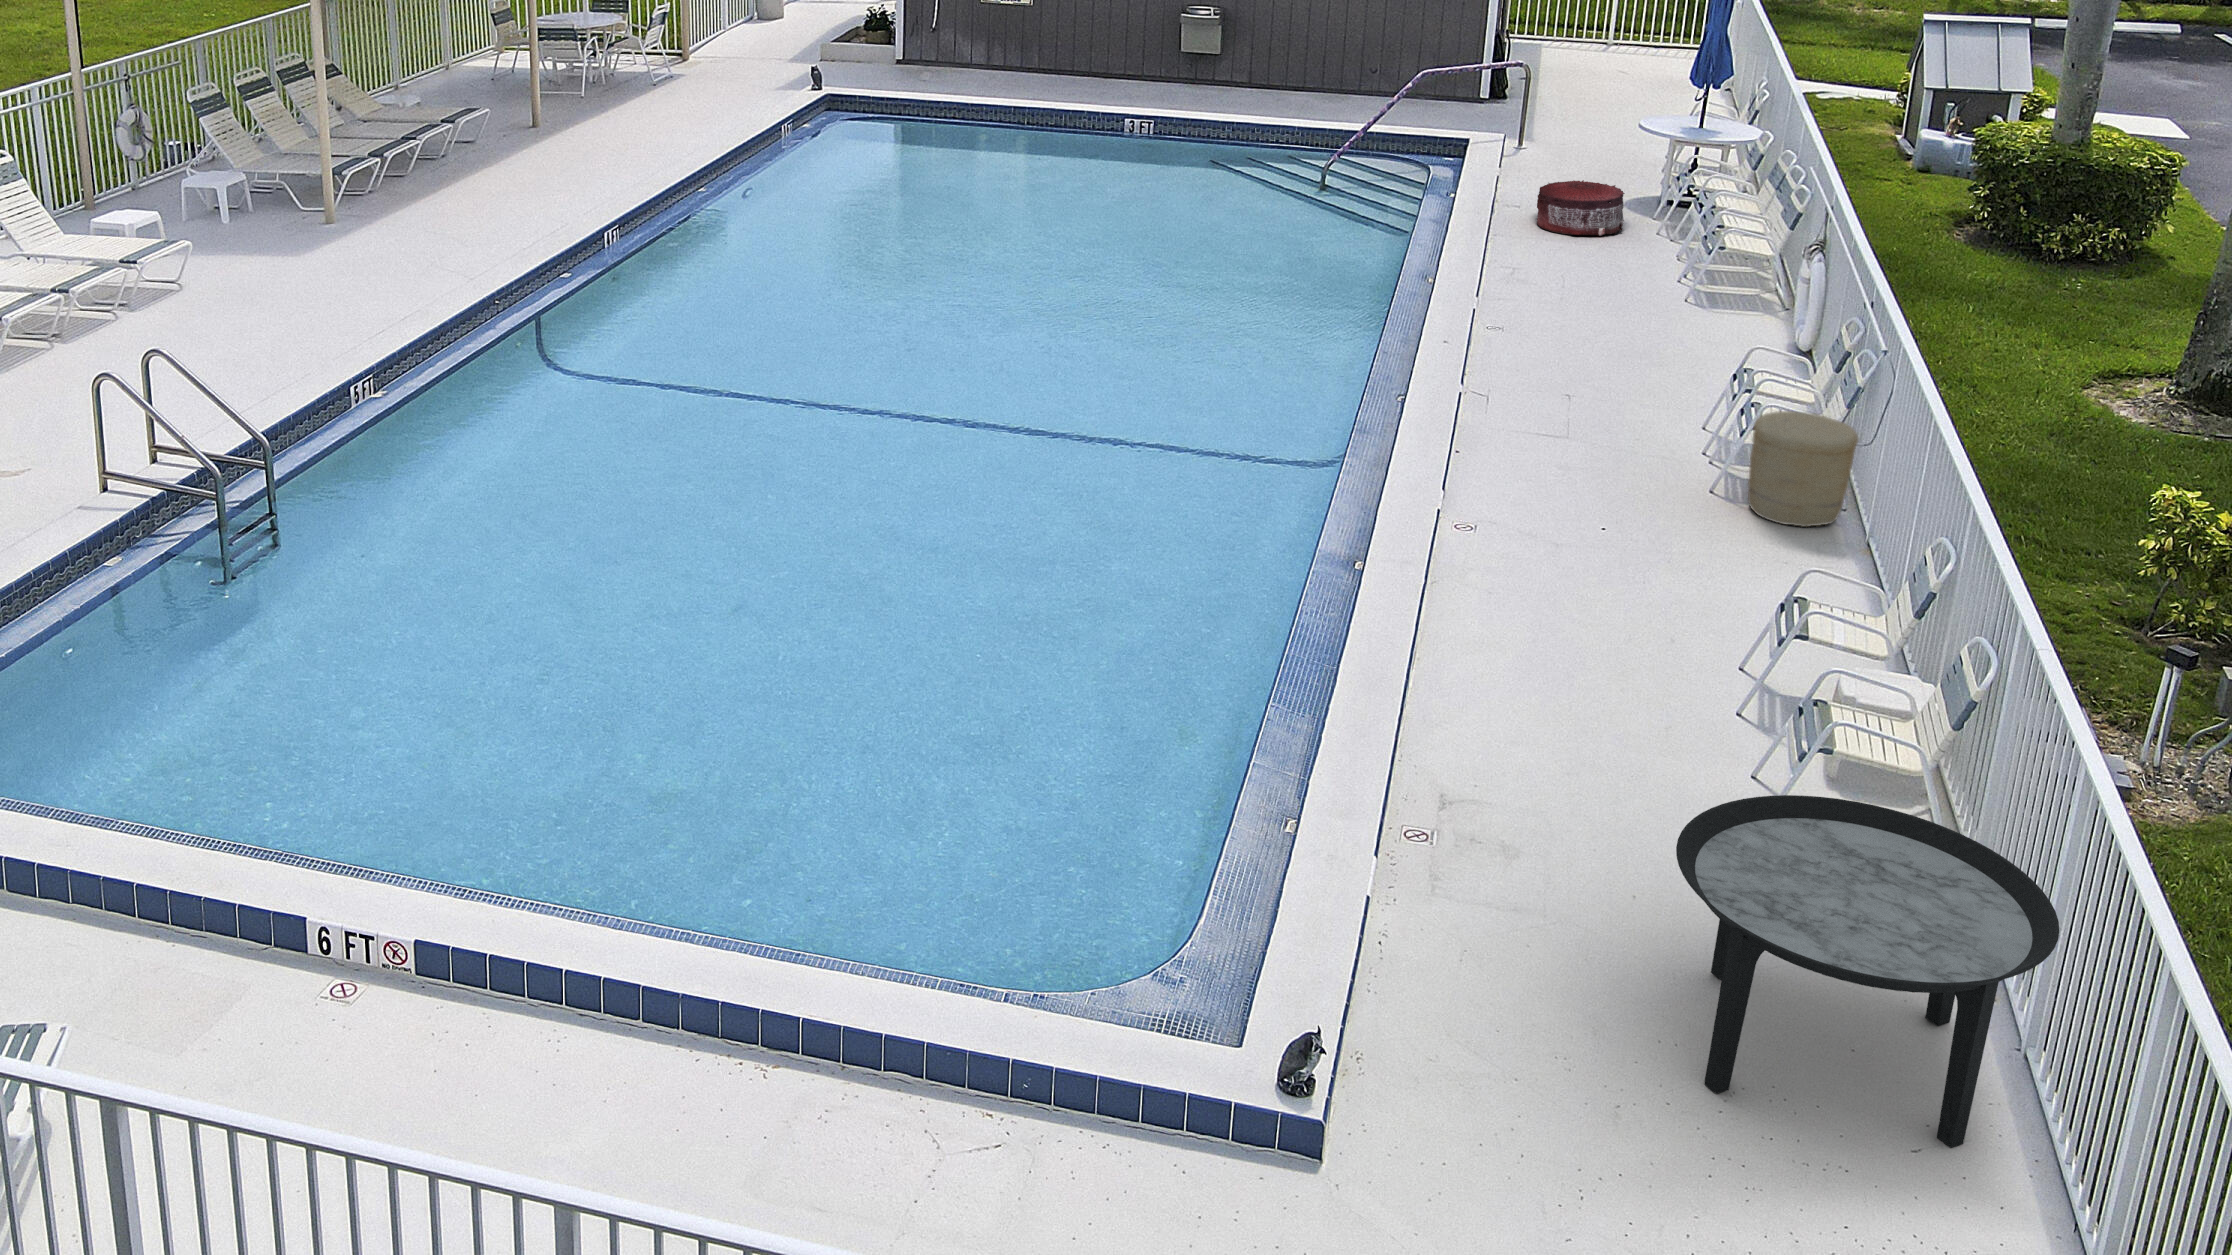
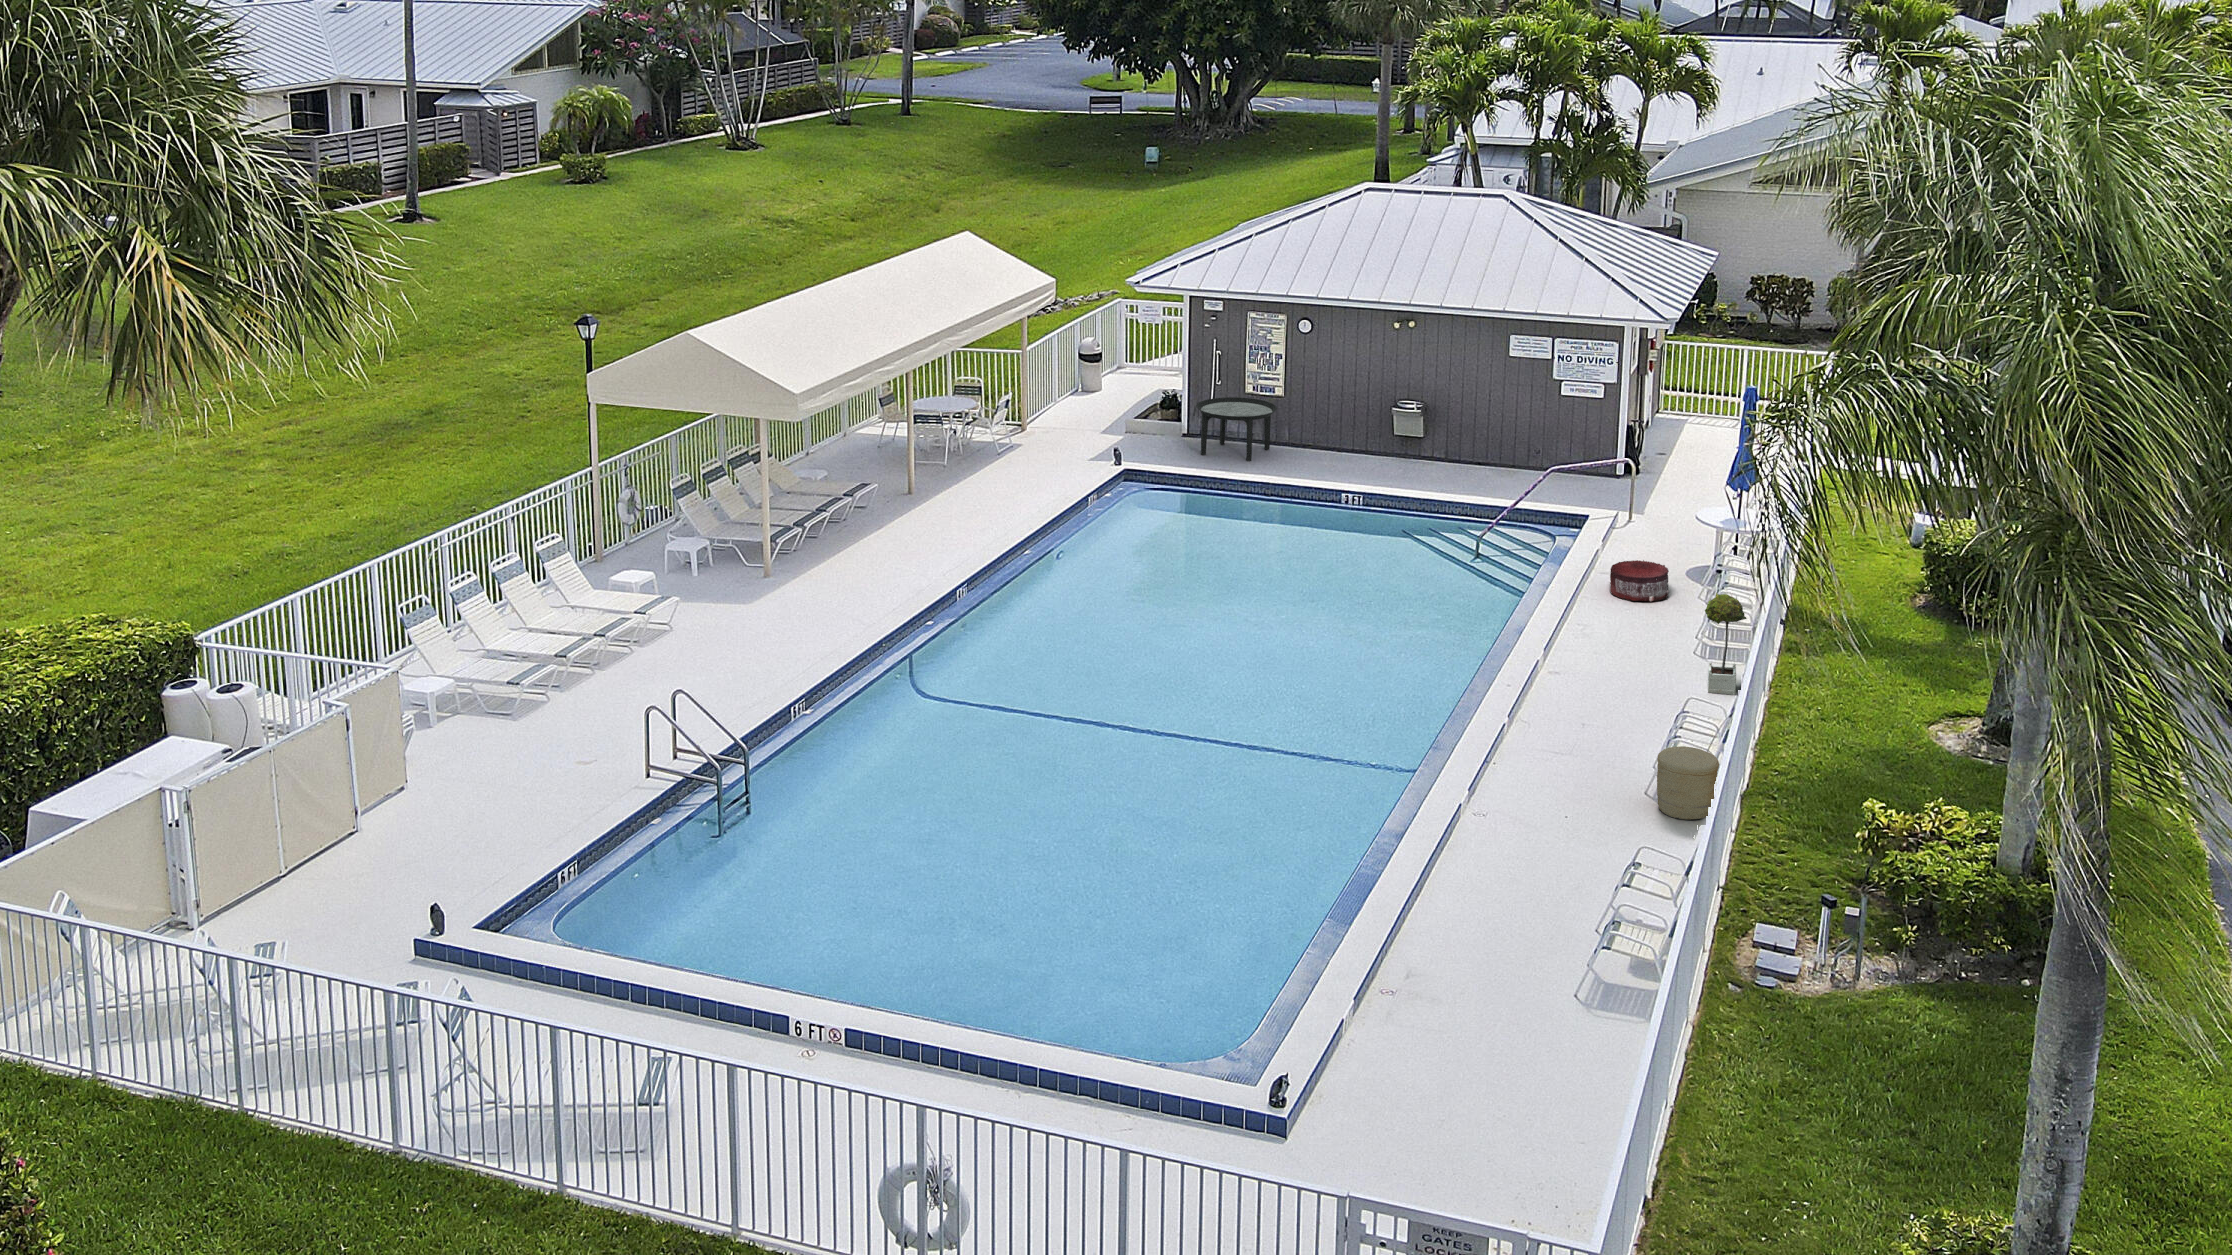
potted tree: none [1734,196,1806,350] -> present [1705,593,1747,695]
round table: present [1676,795,2059,1148] -> present [1196,397,1277,461]

